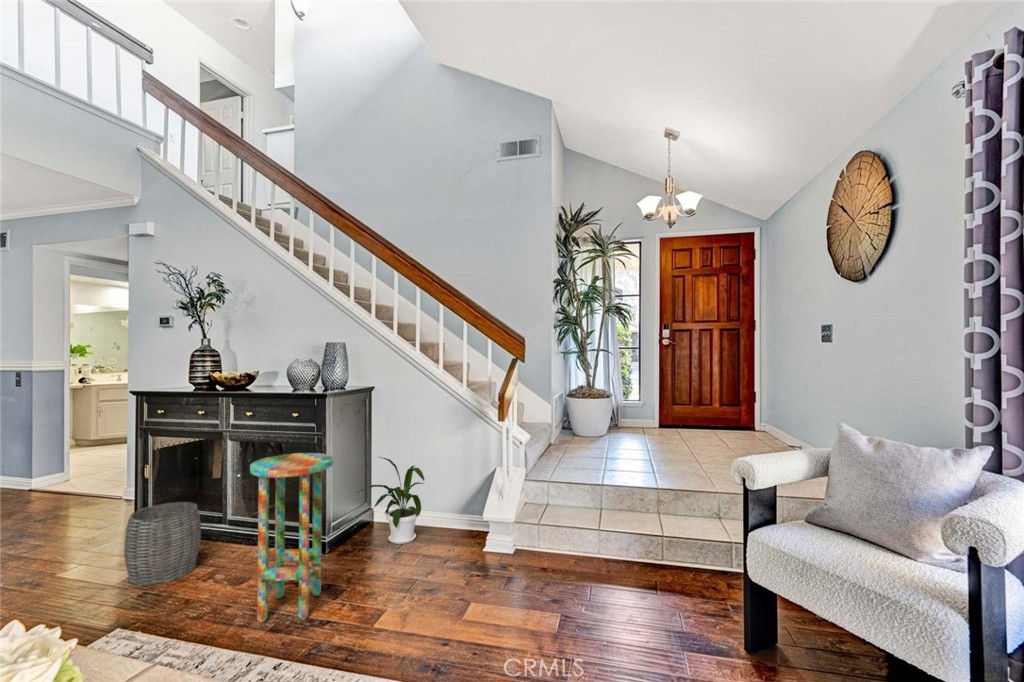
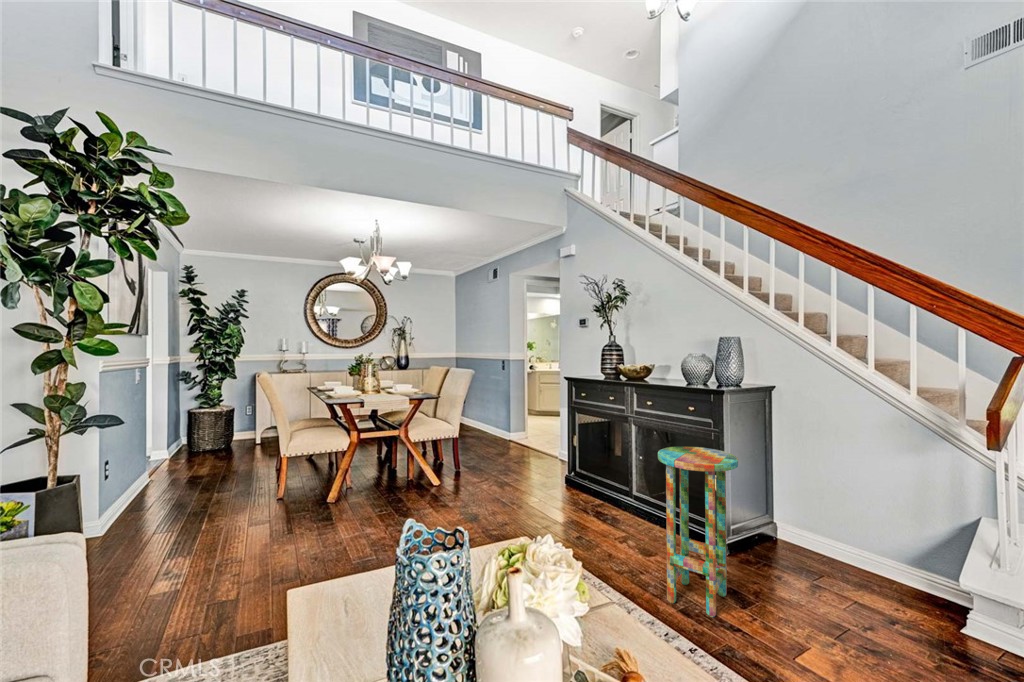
house plant: present [357,457,424,544] -> none [758,463,850,571]
woven basket: present [124,502,201,586] -> none [564,470,615,535]

